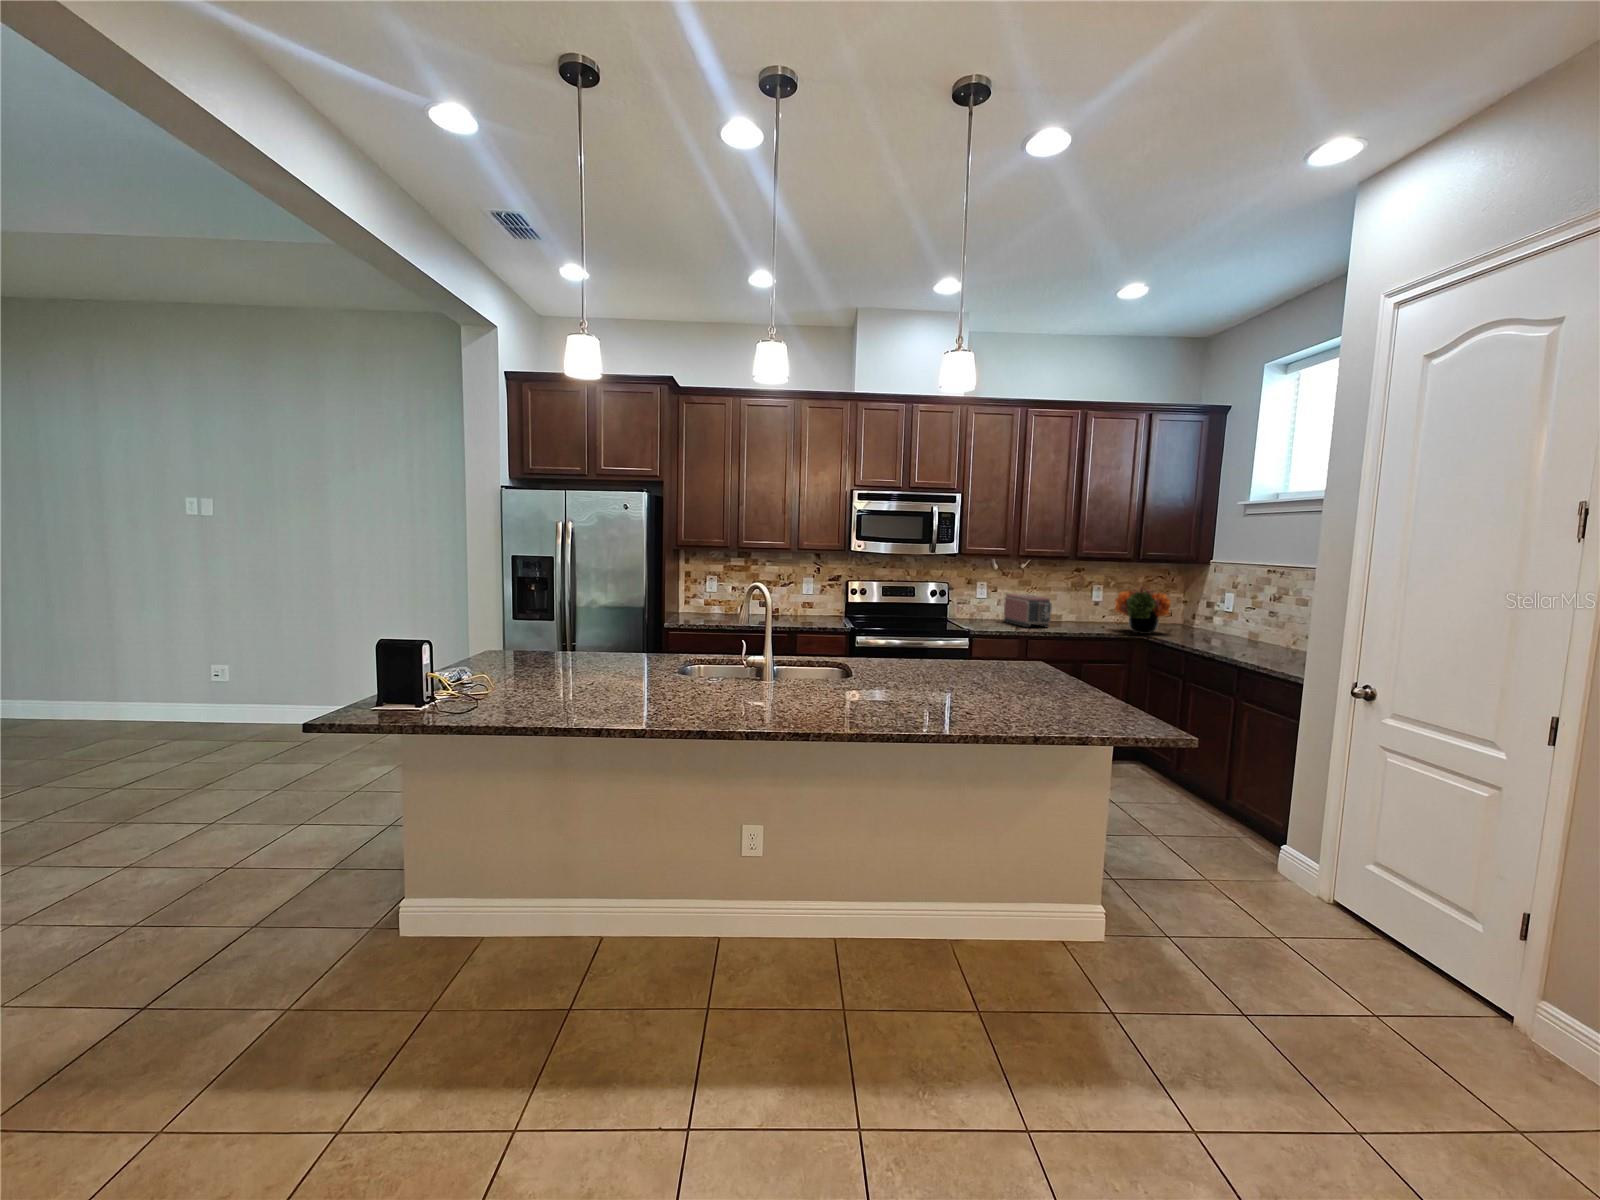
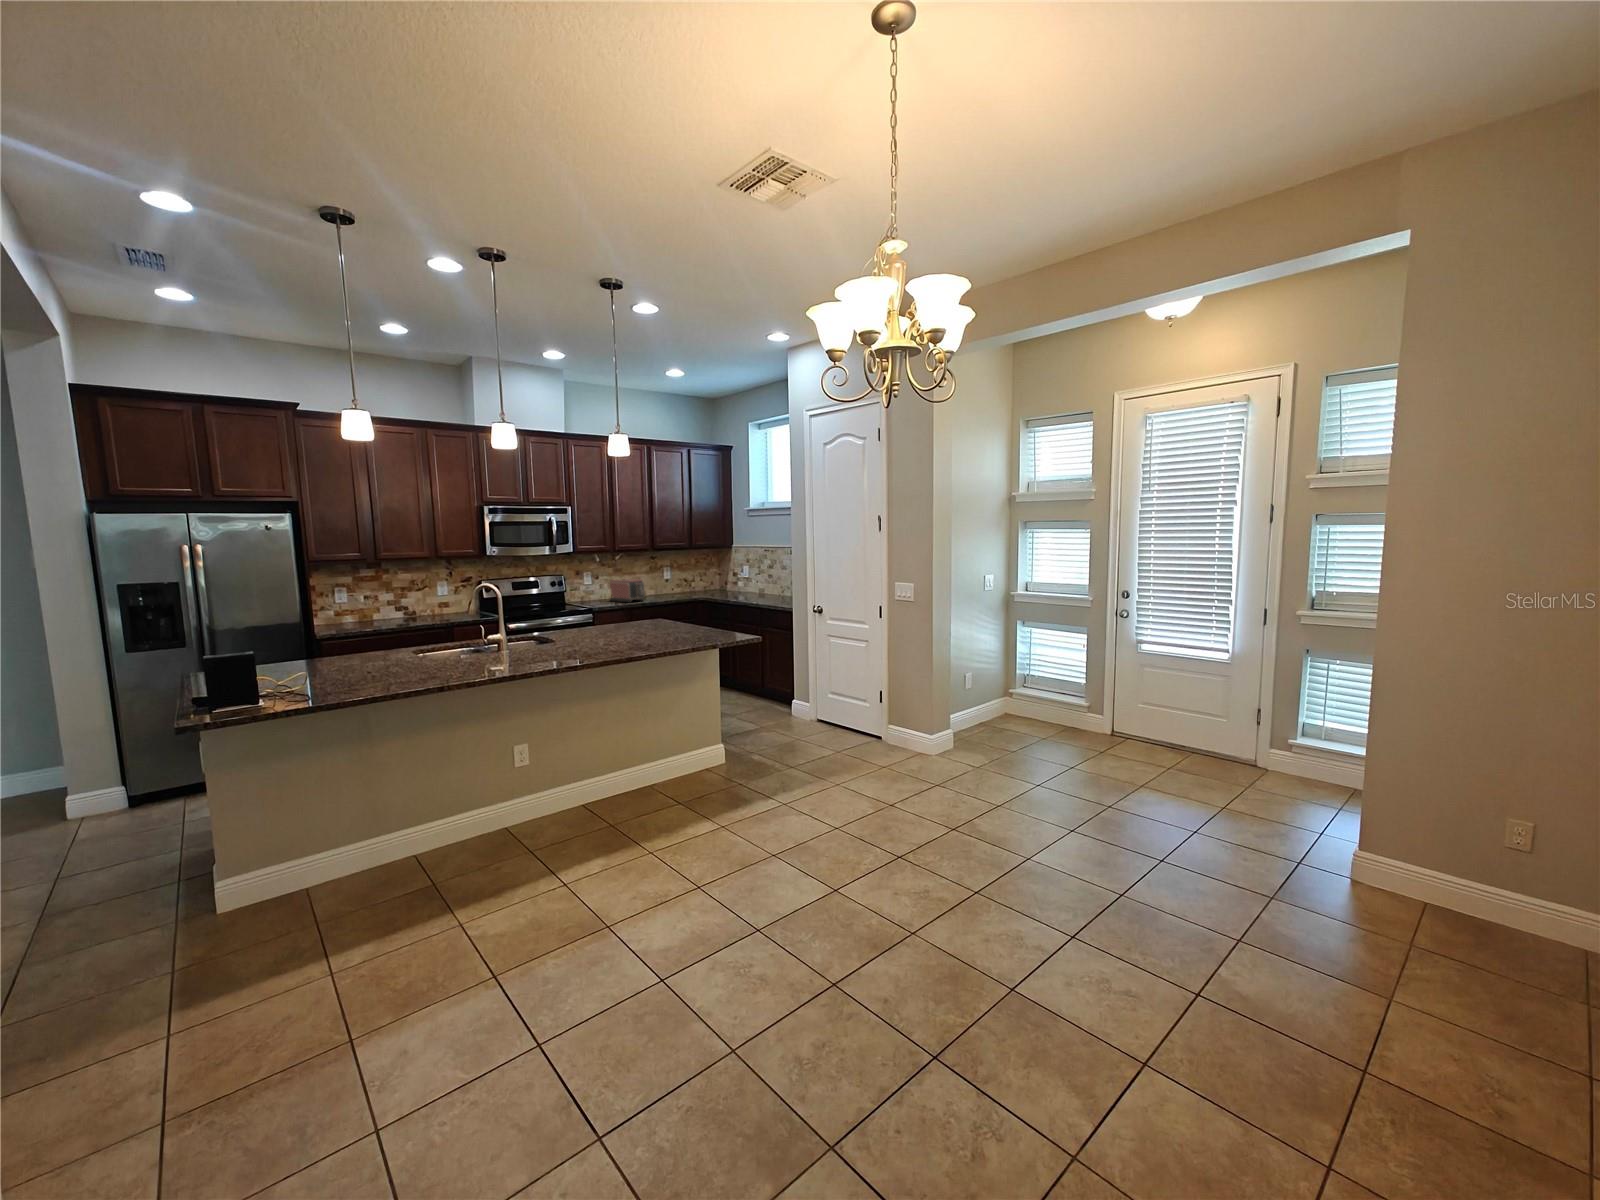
flower arrangement: present [1115,587,1171,634] -> none [684,566,718,597]

